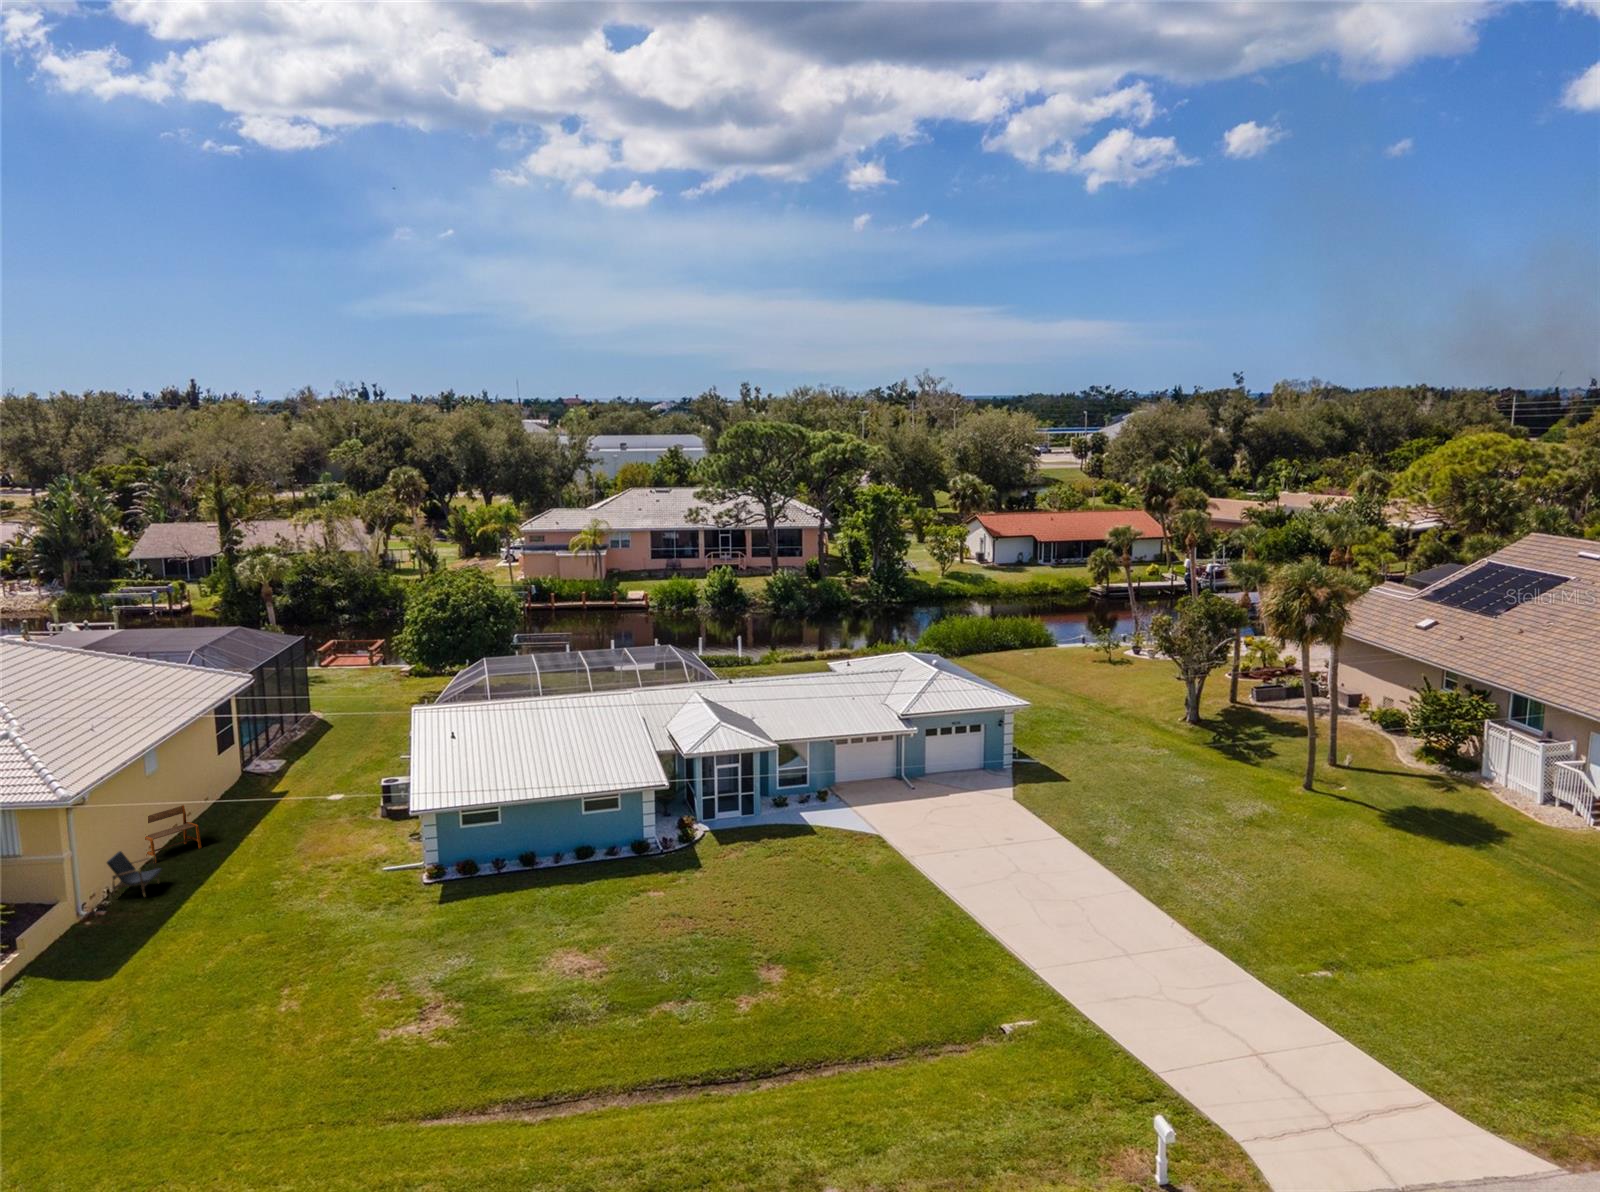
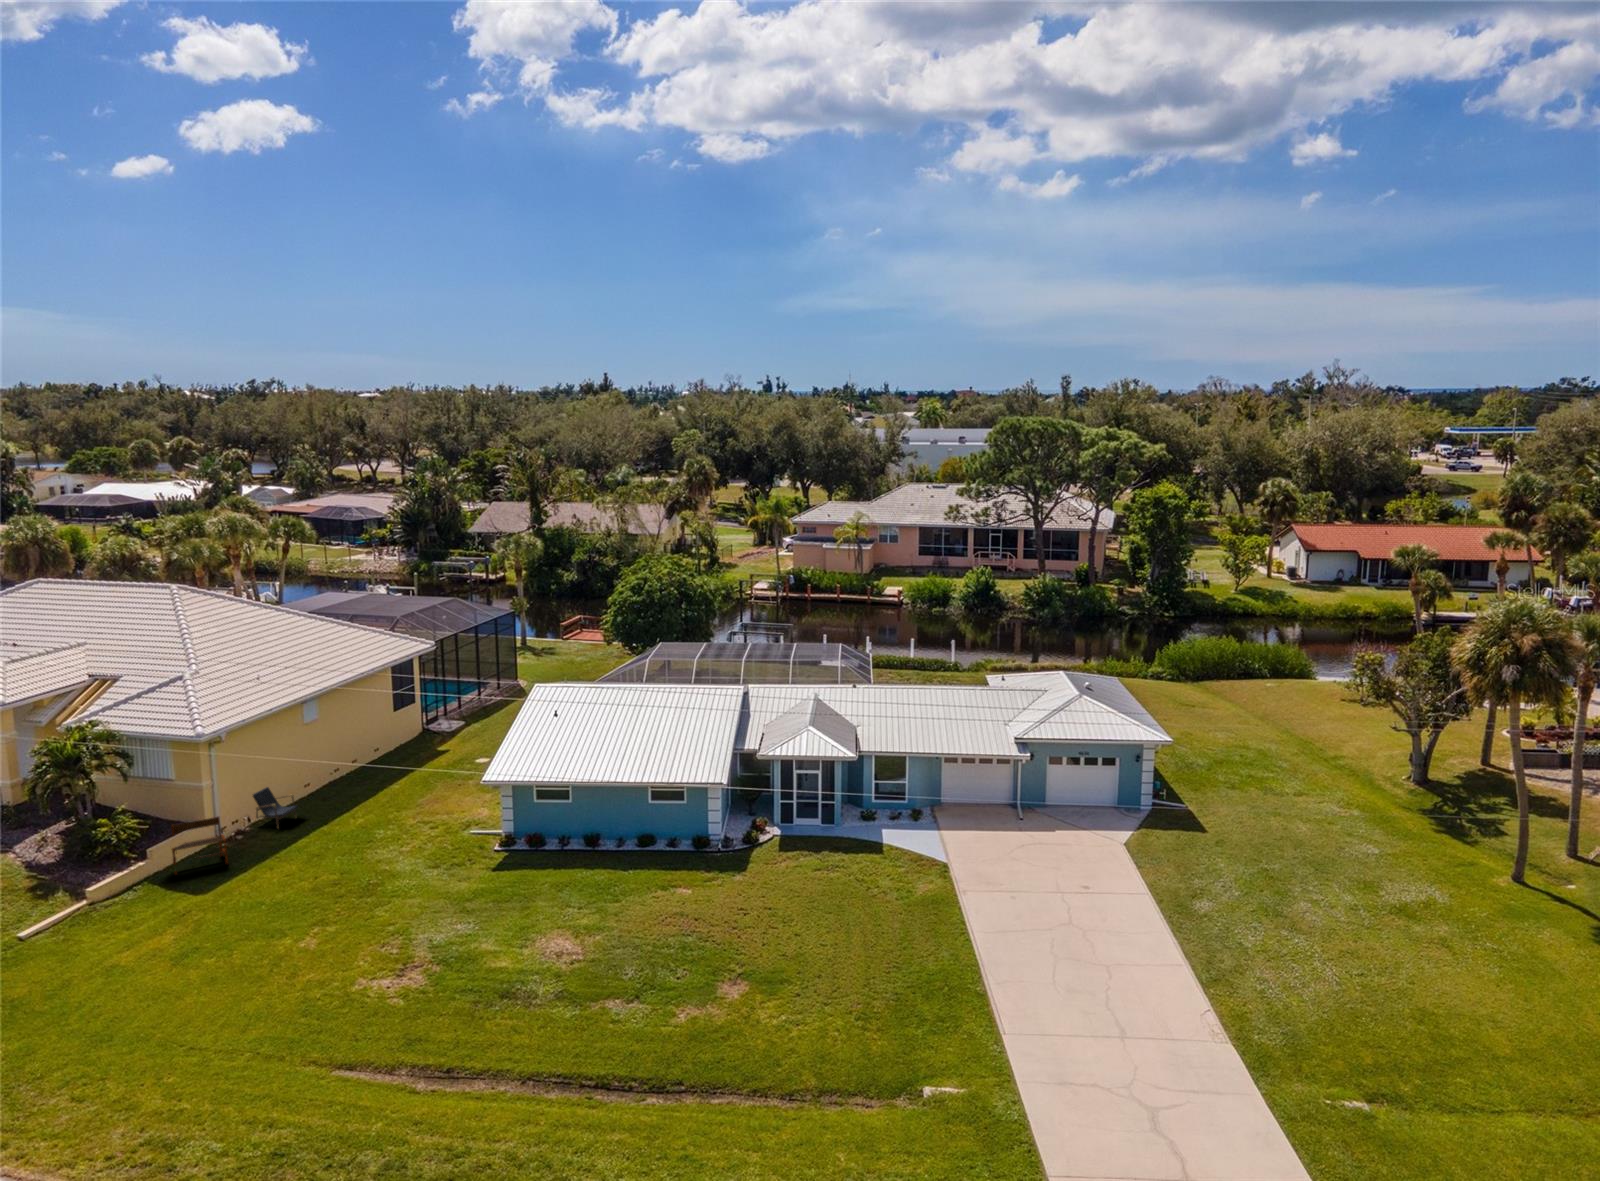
bench: present [145,805,202,863] -> present [171,817,228,875]

